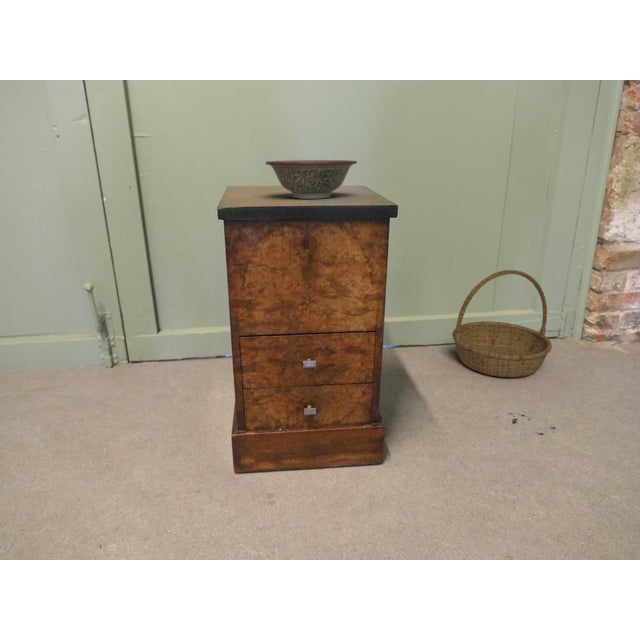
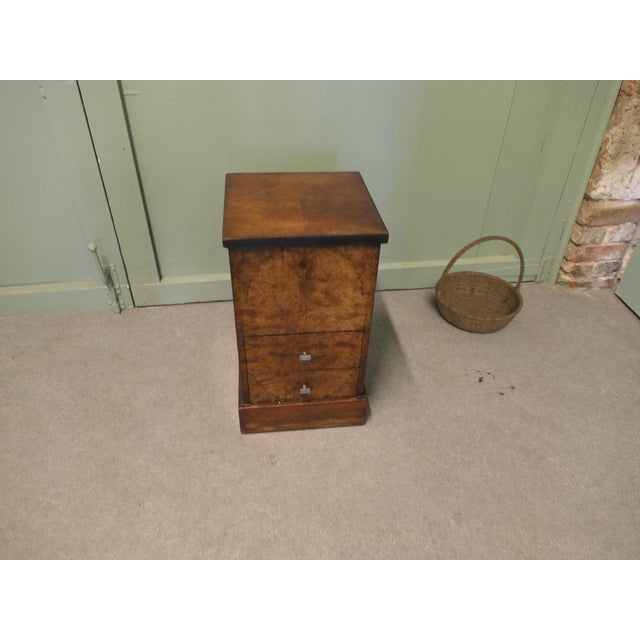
decorative bowl: present [266,160,357,199] -> none [264,156,353,209]

